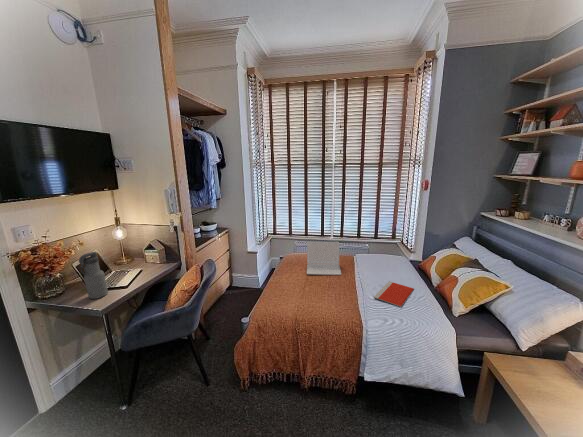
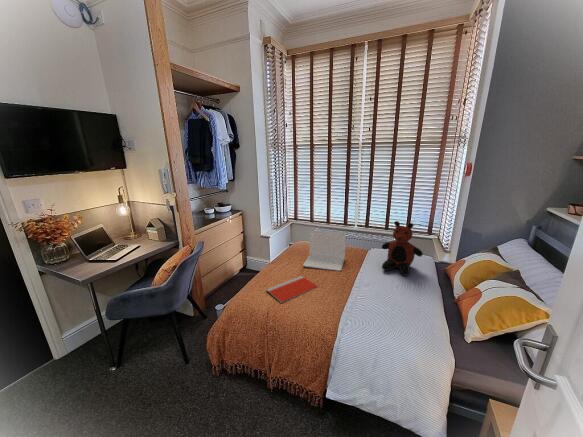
teddy bear: none [370,229,404,273] -> present [382,221,423,275]
water bottle: present [79,252,108,299] -> none [71,226,100,269]
notebook: present [374,281,414,307] -> present [267,276,318,303]

